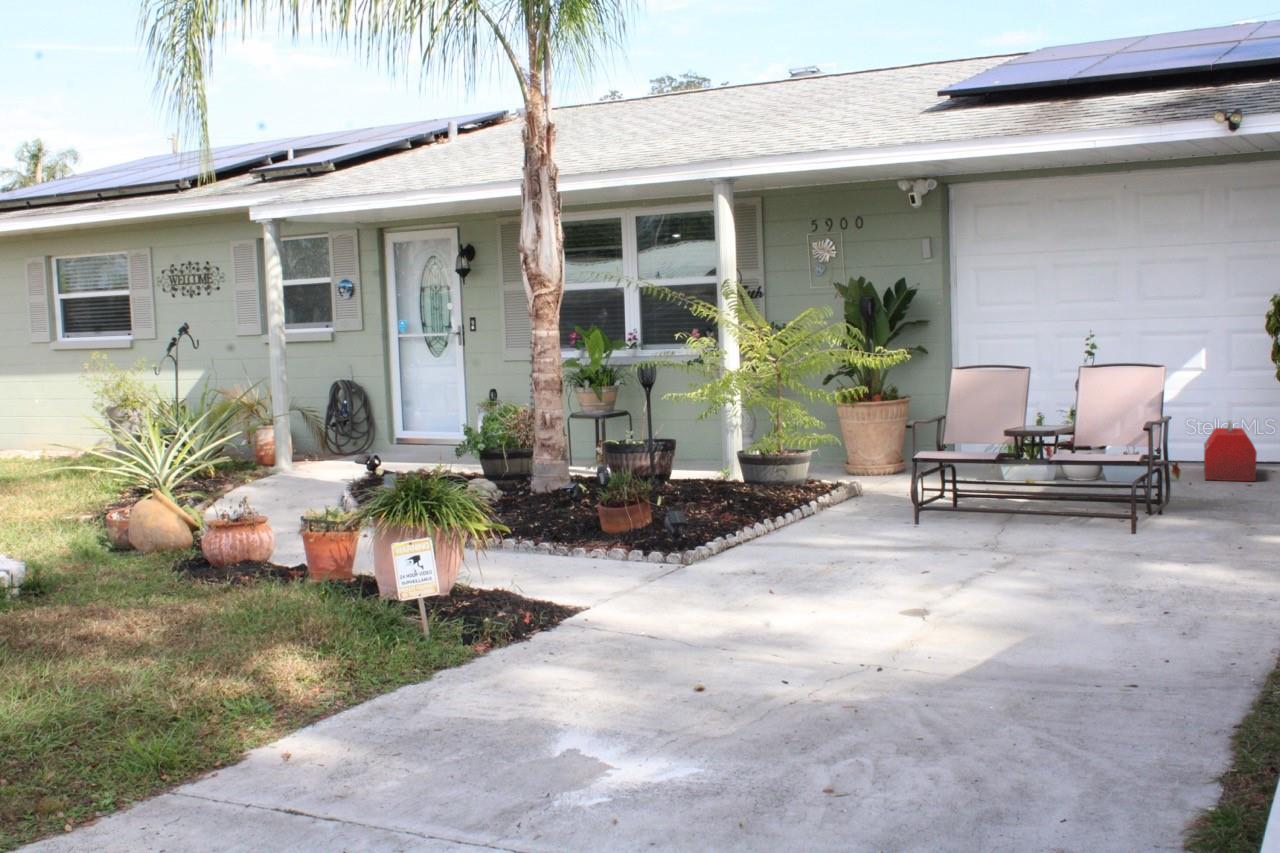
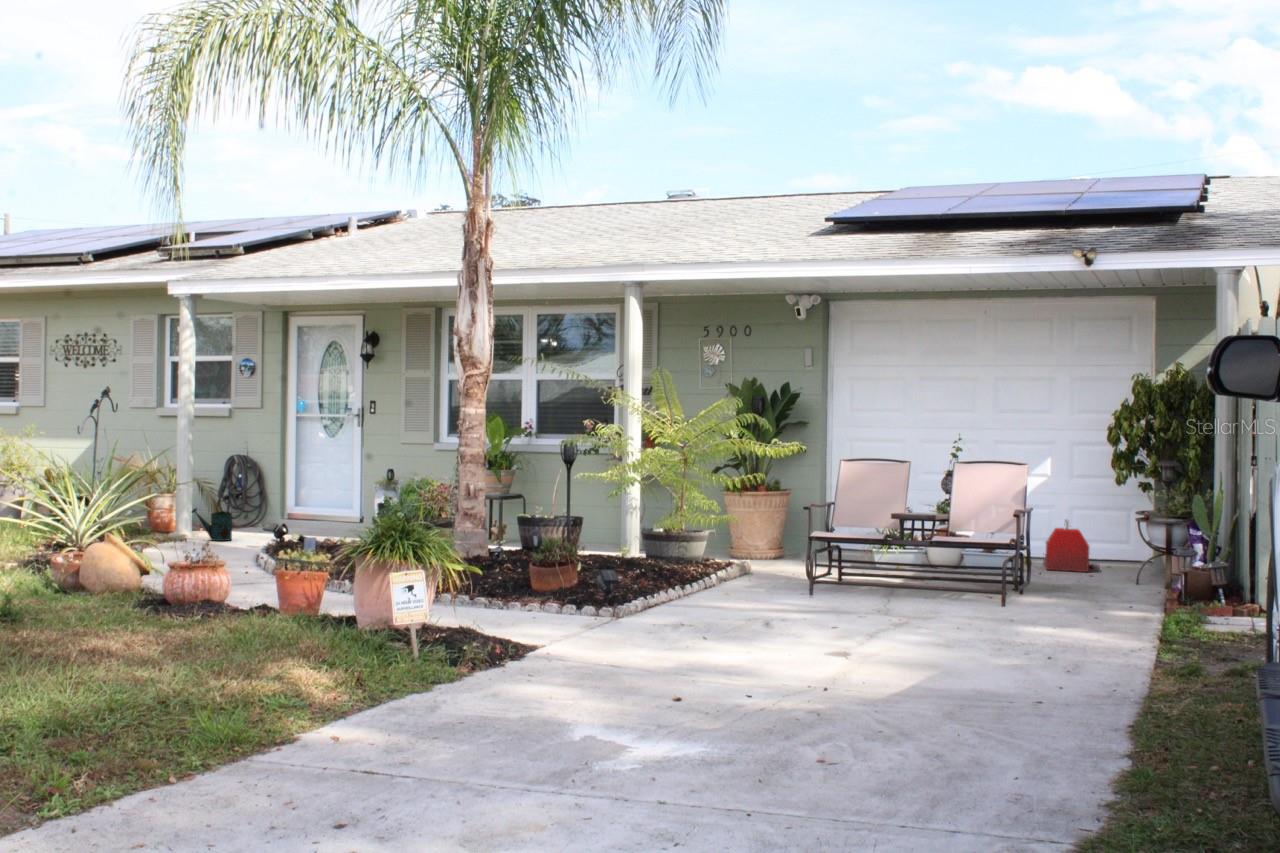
watering can: none [290,439,340,472] -> present [192,509,232,541]

